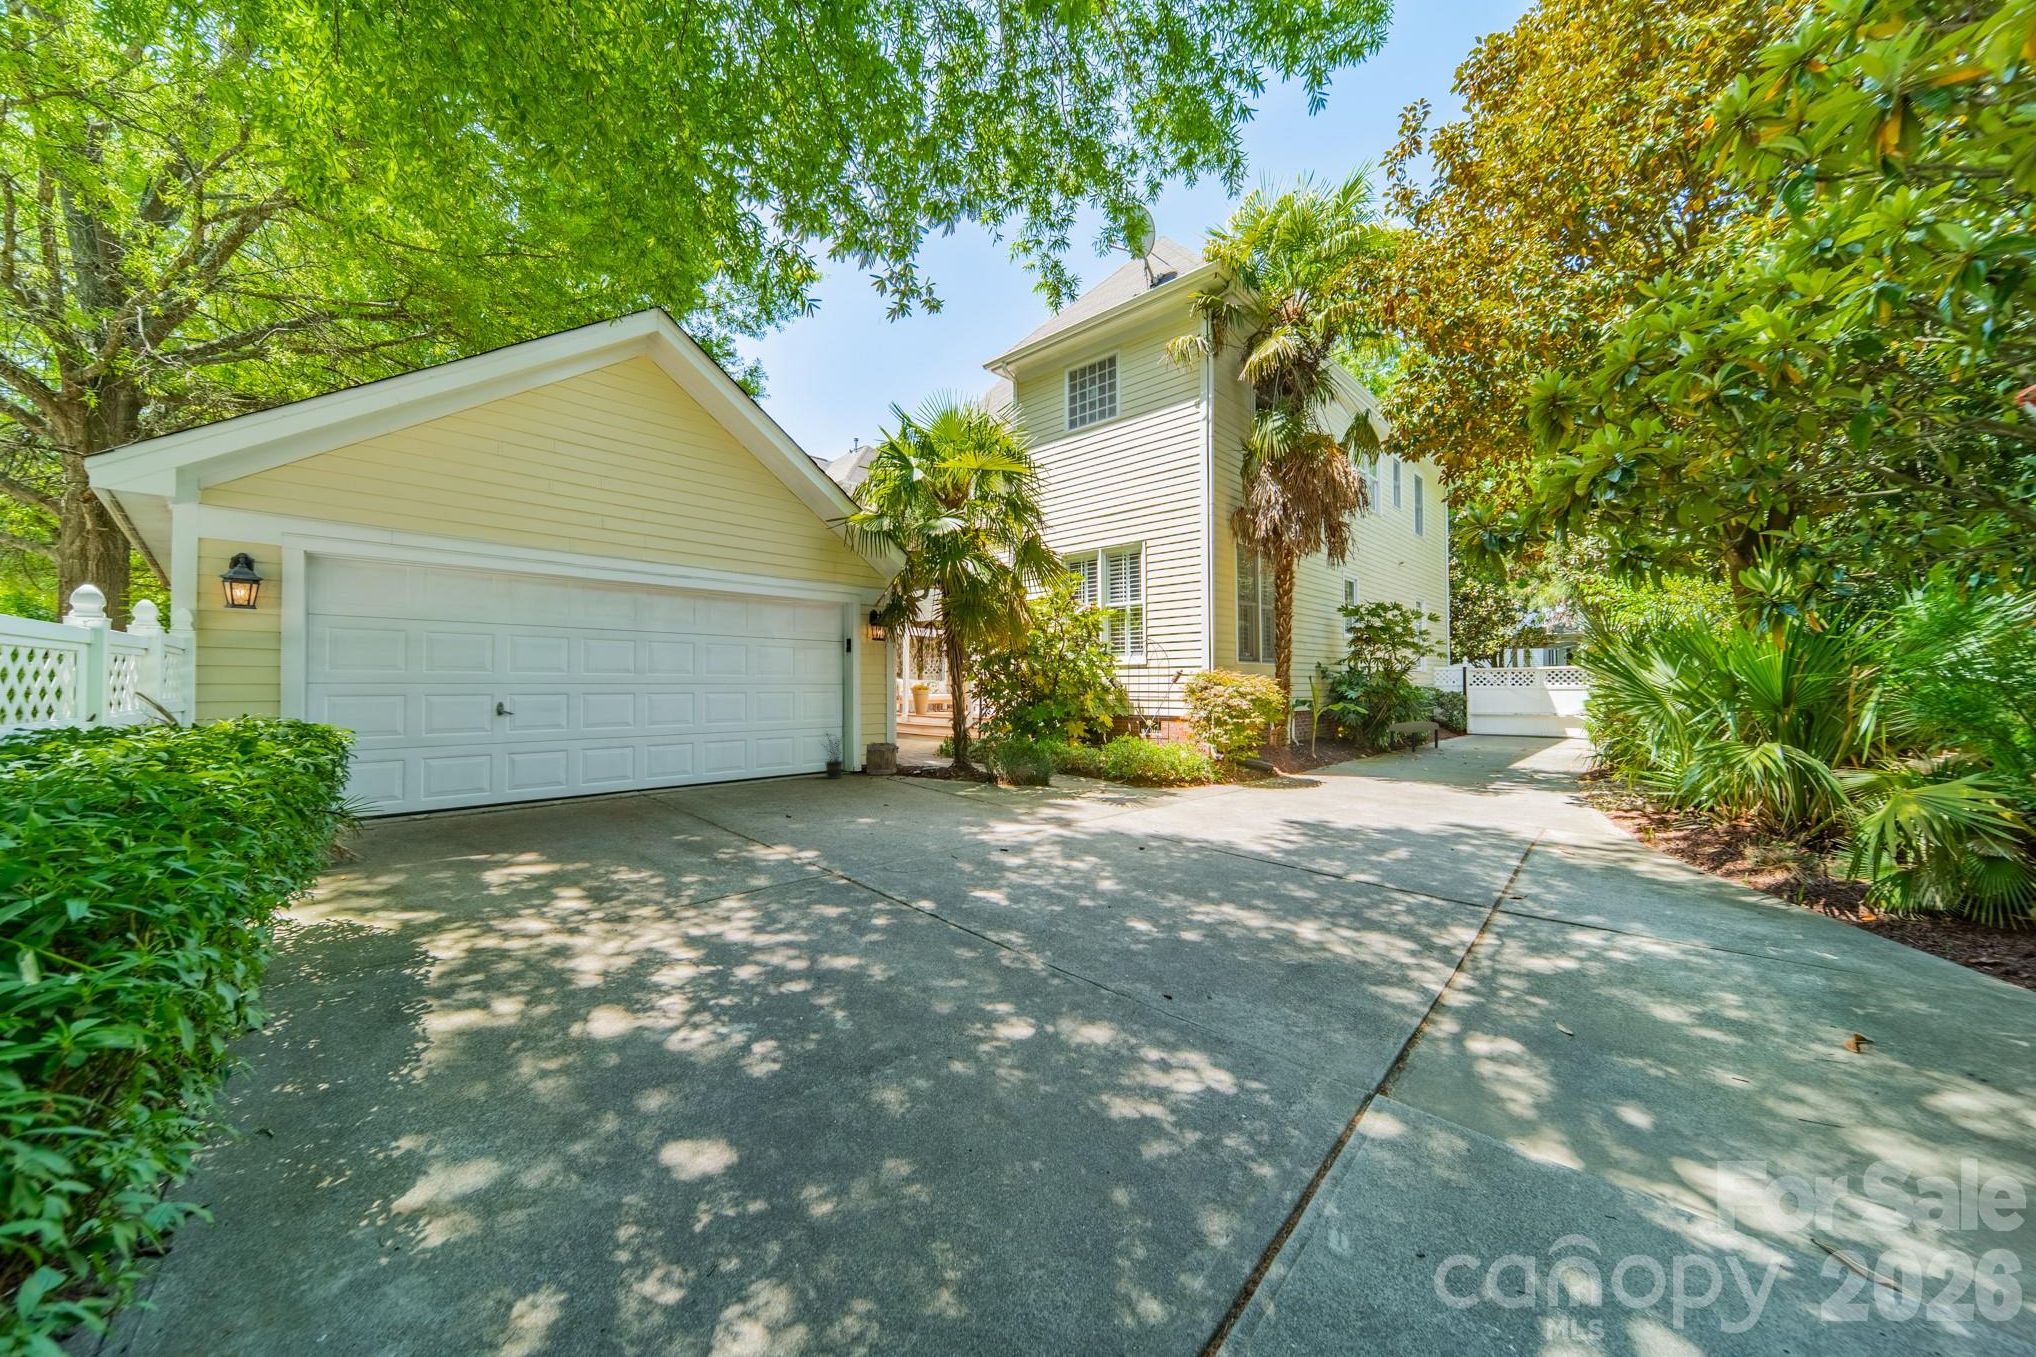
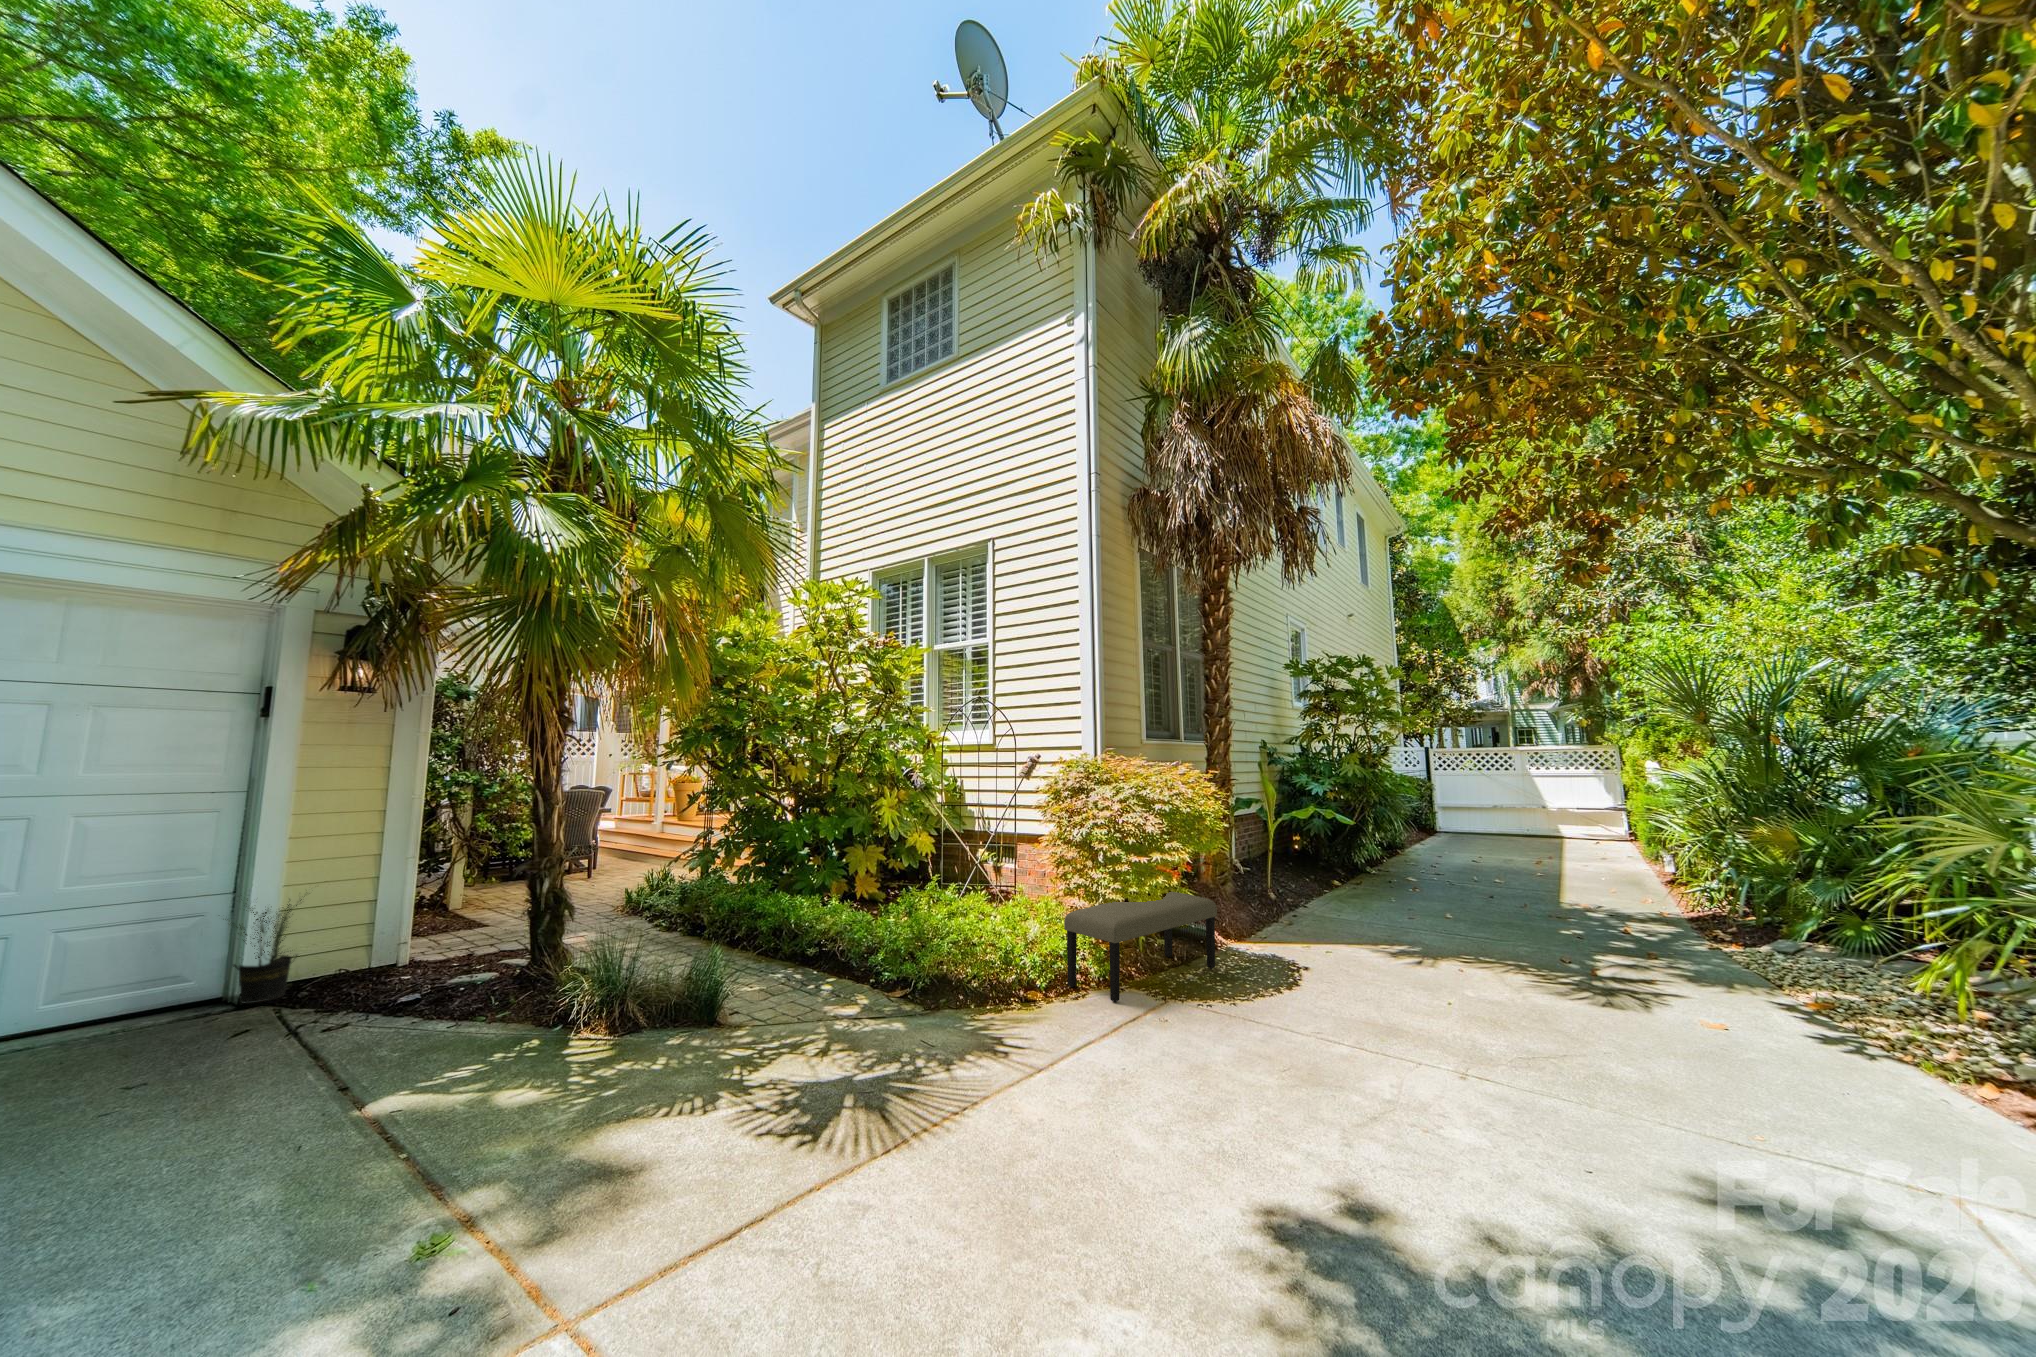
bench: present [1389,721,1439,753] -> present [1064,892,1217,1002]
bucket: present [866,742,899,775] -> none [373,903,466,981]

